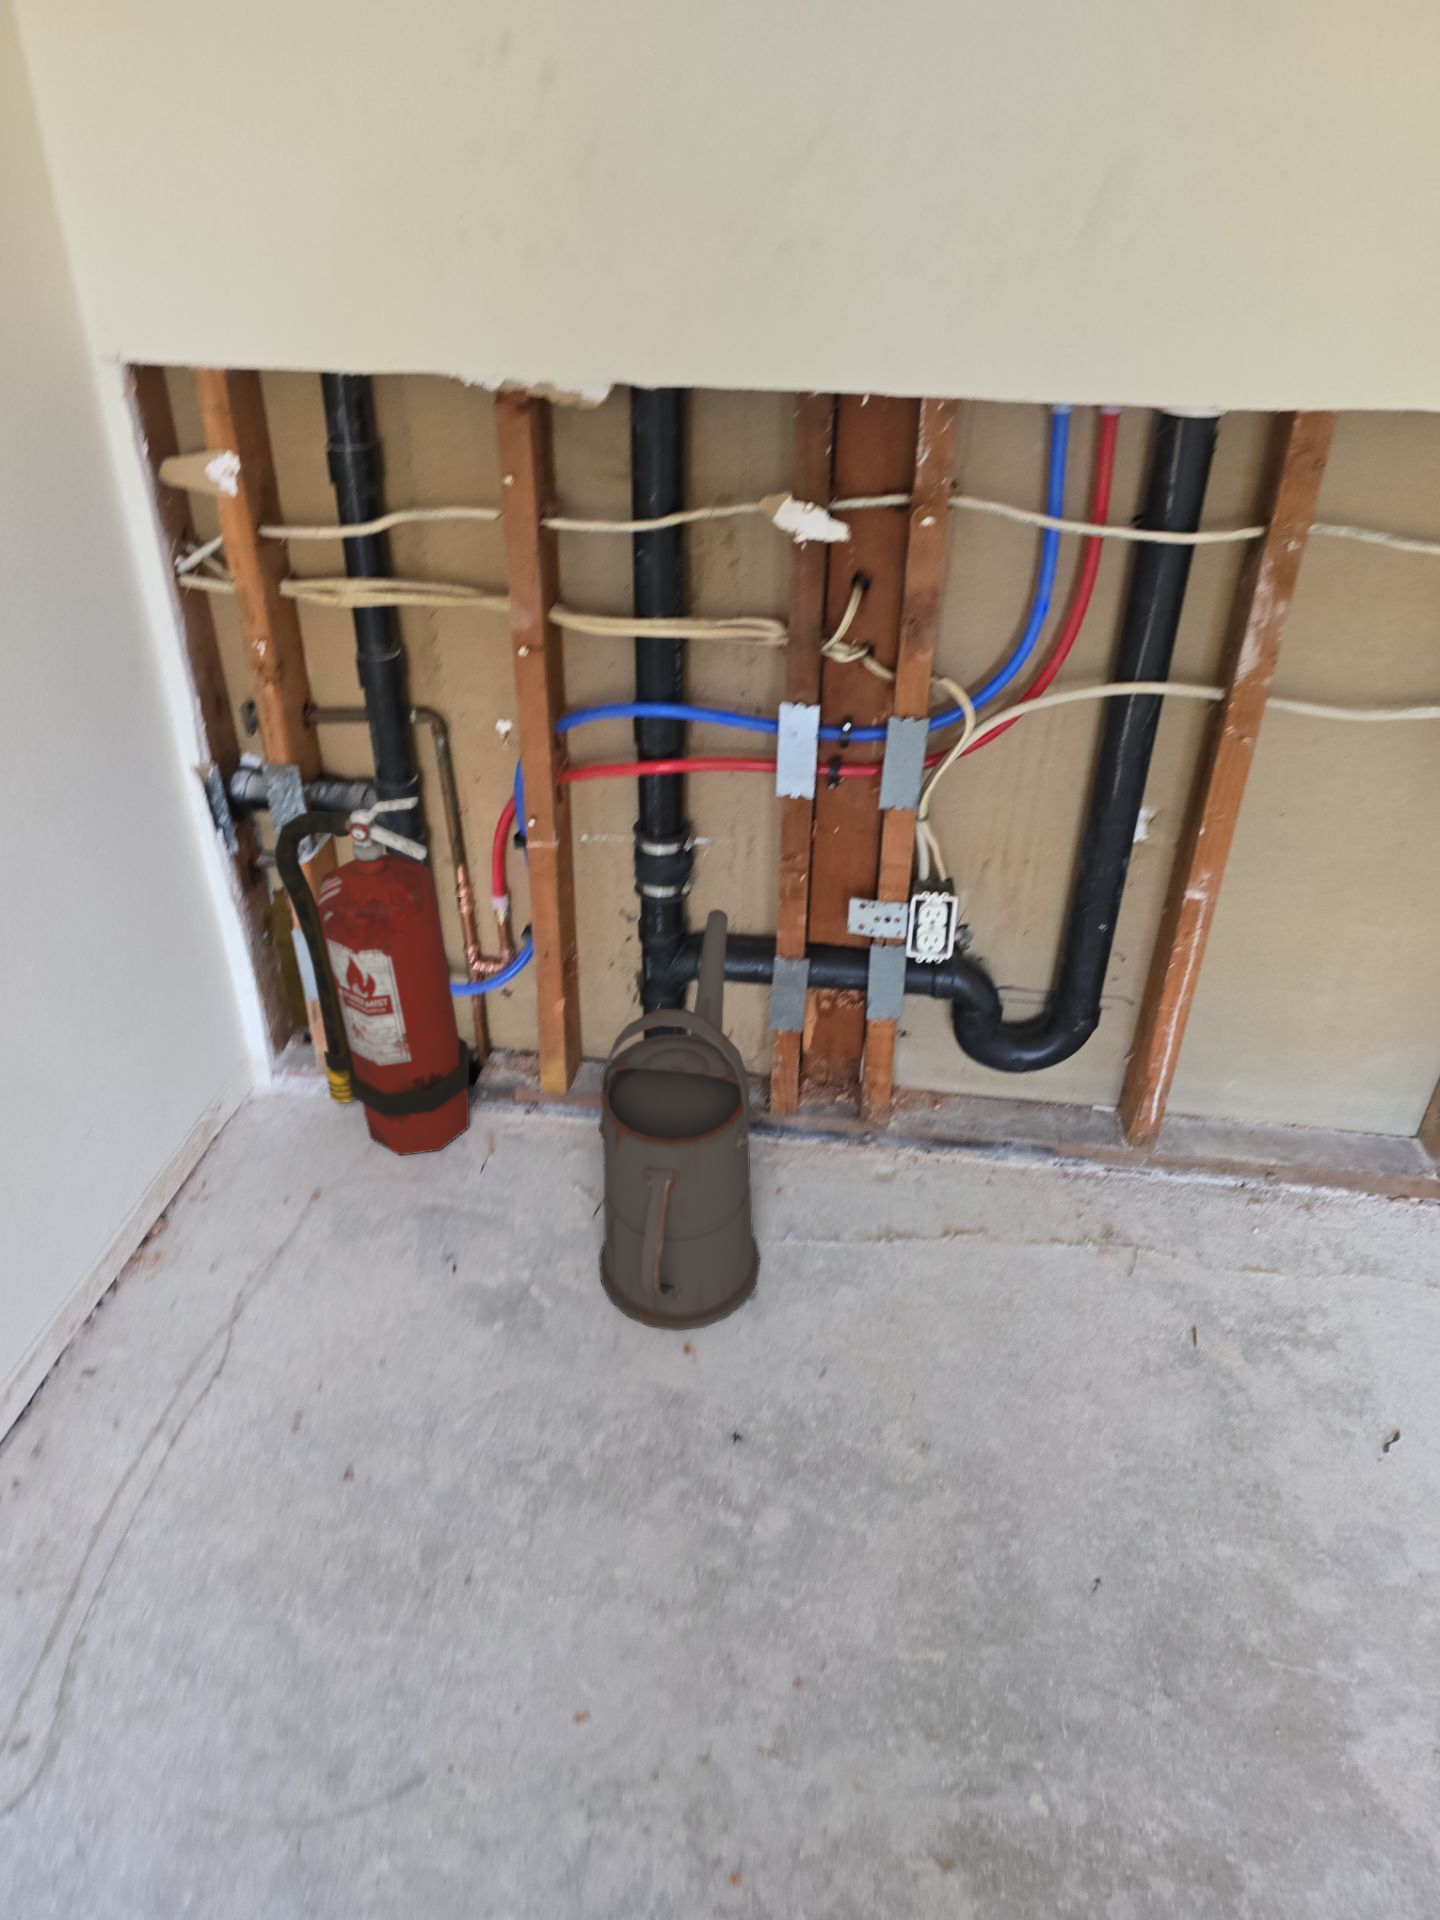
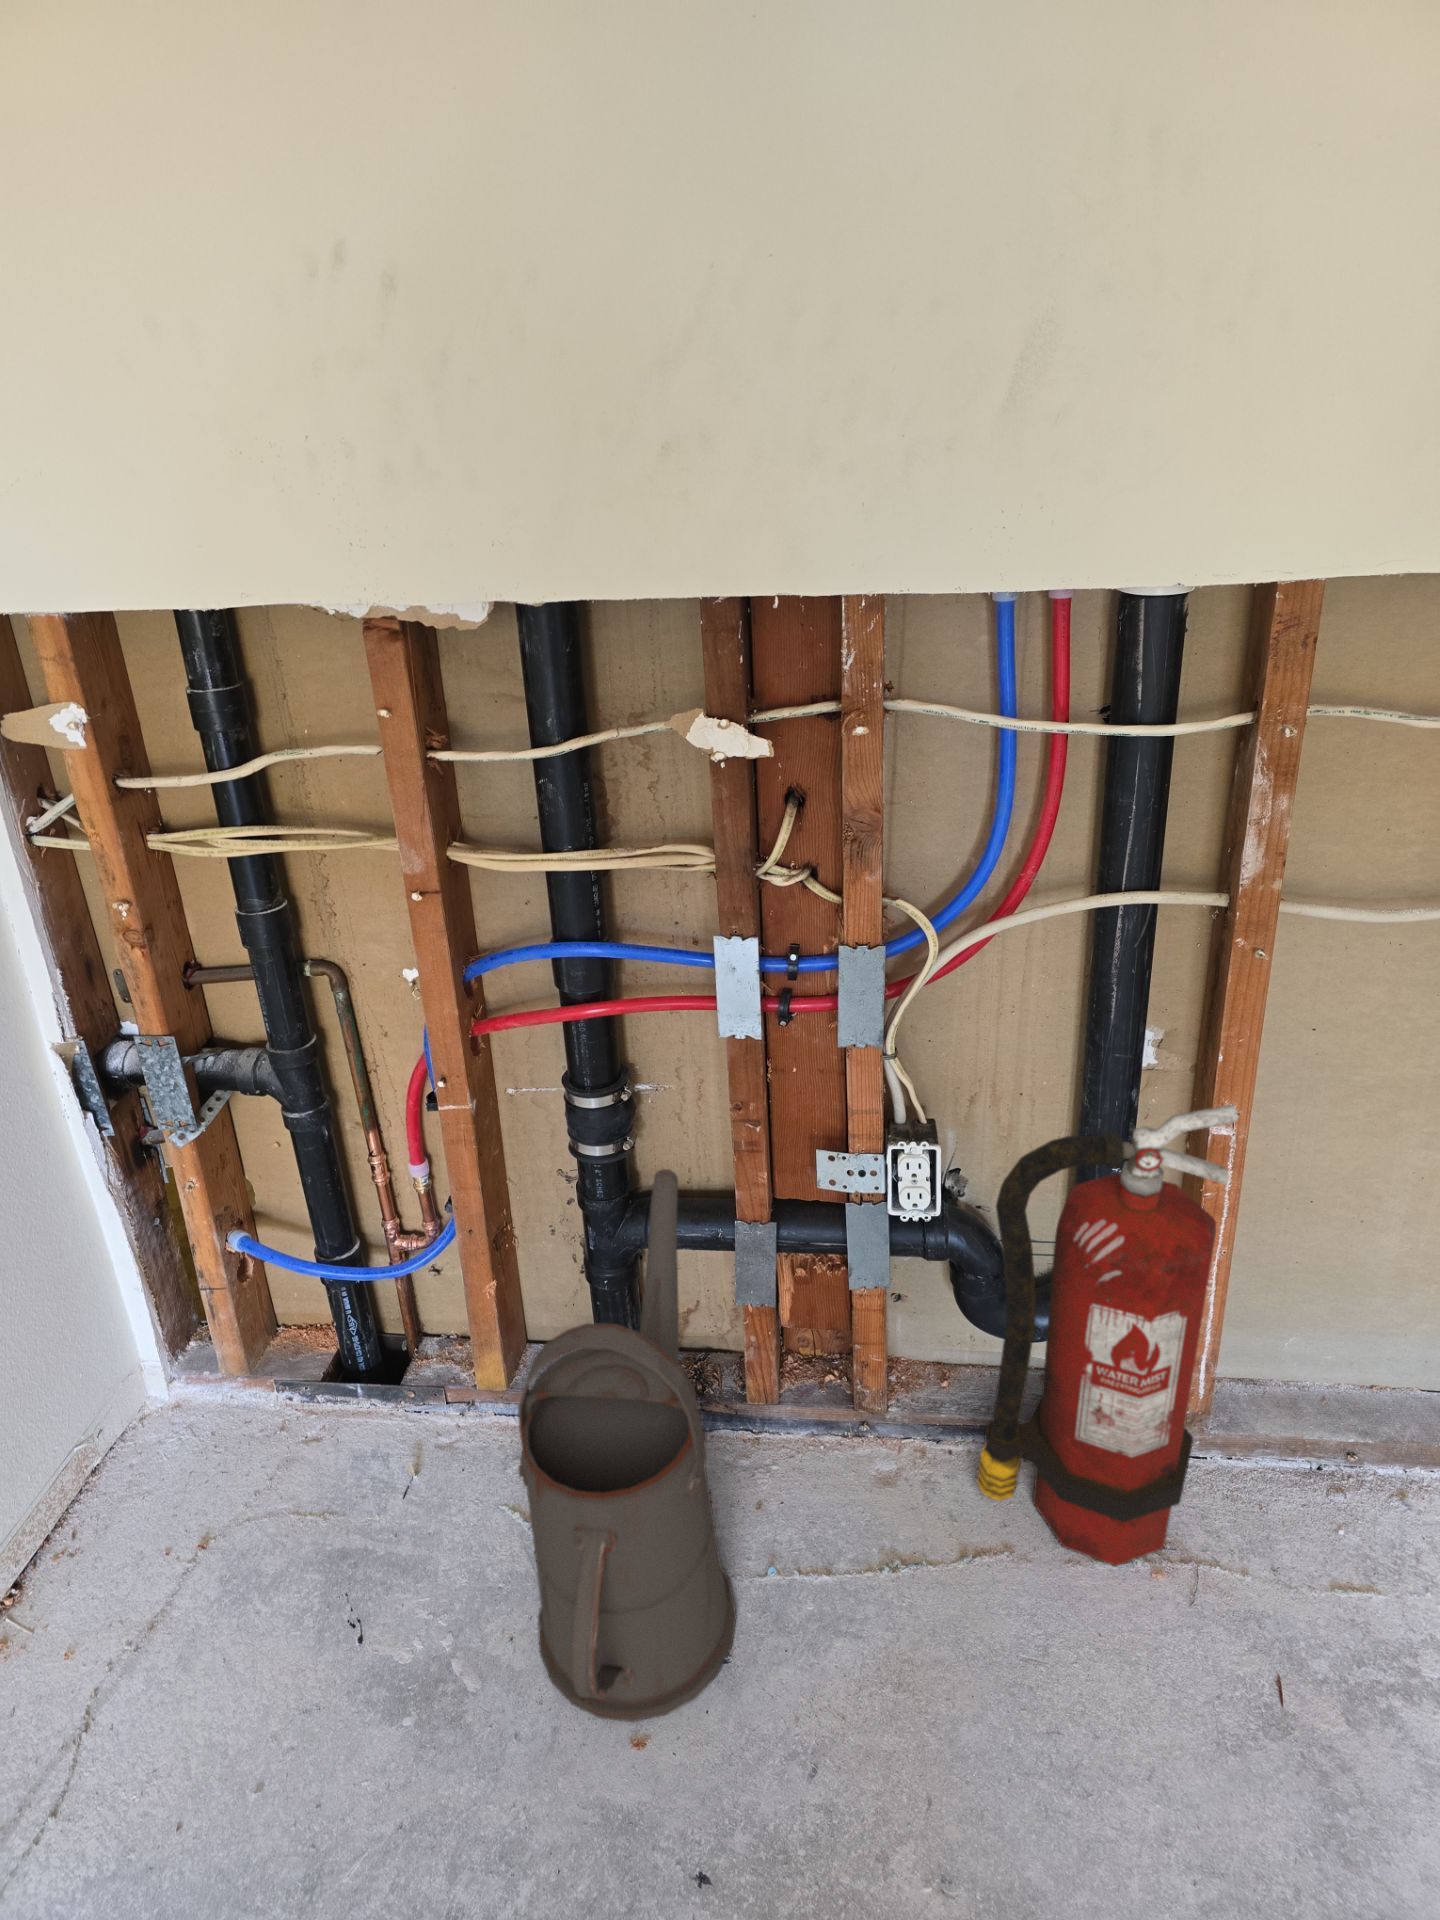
fire extinguisher: present [275,797,469,1155] -> present [977,1104,1238,1566]

